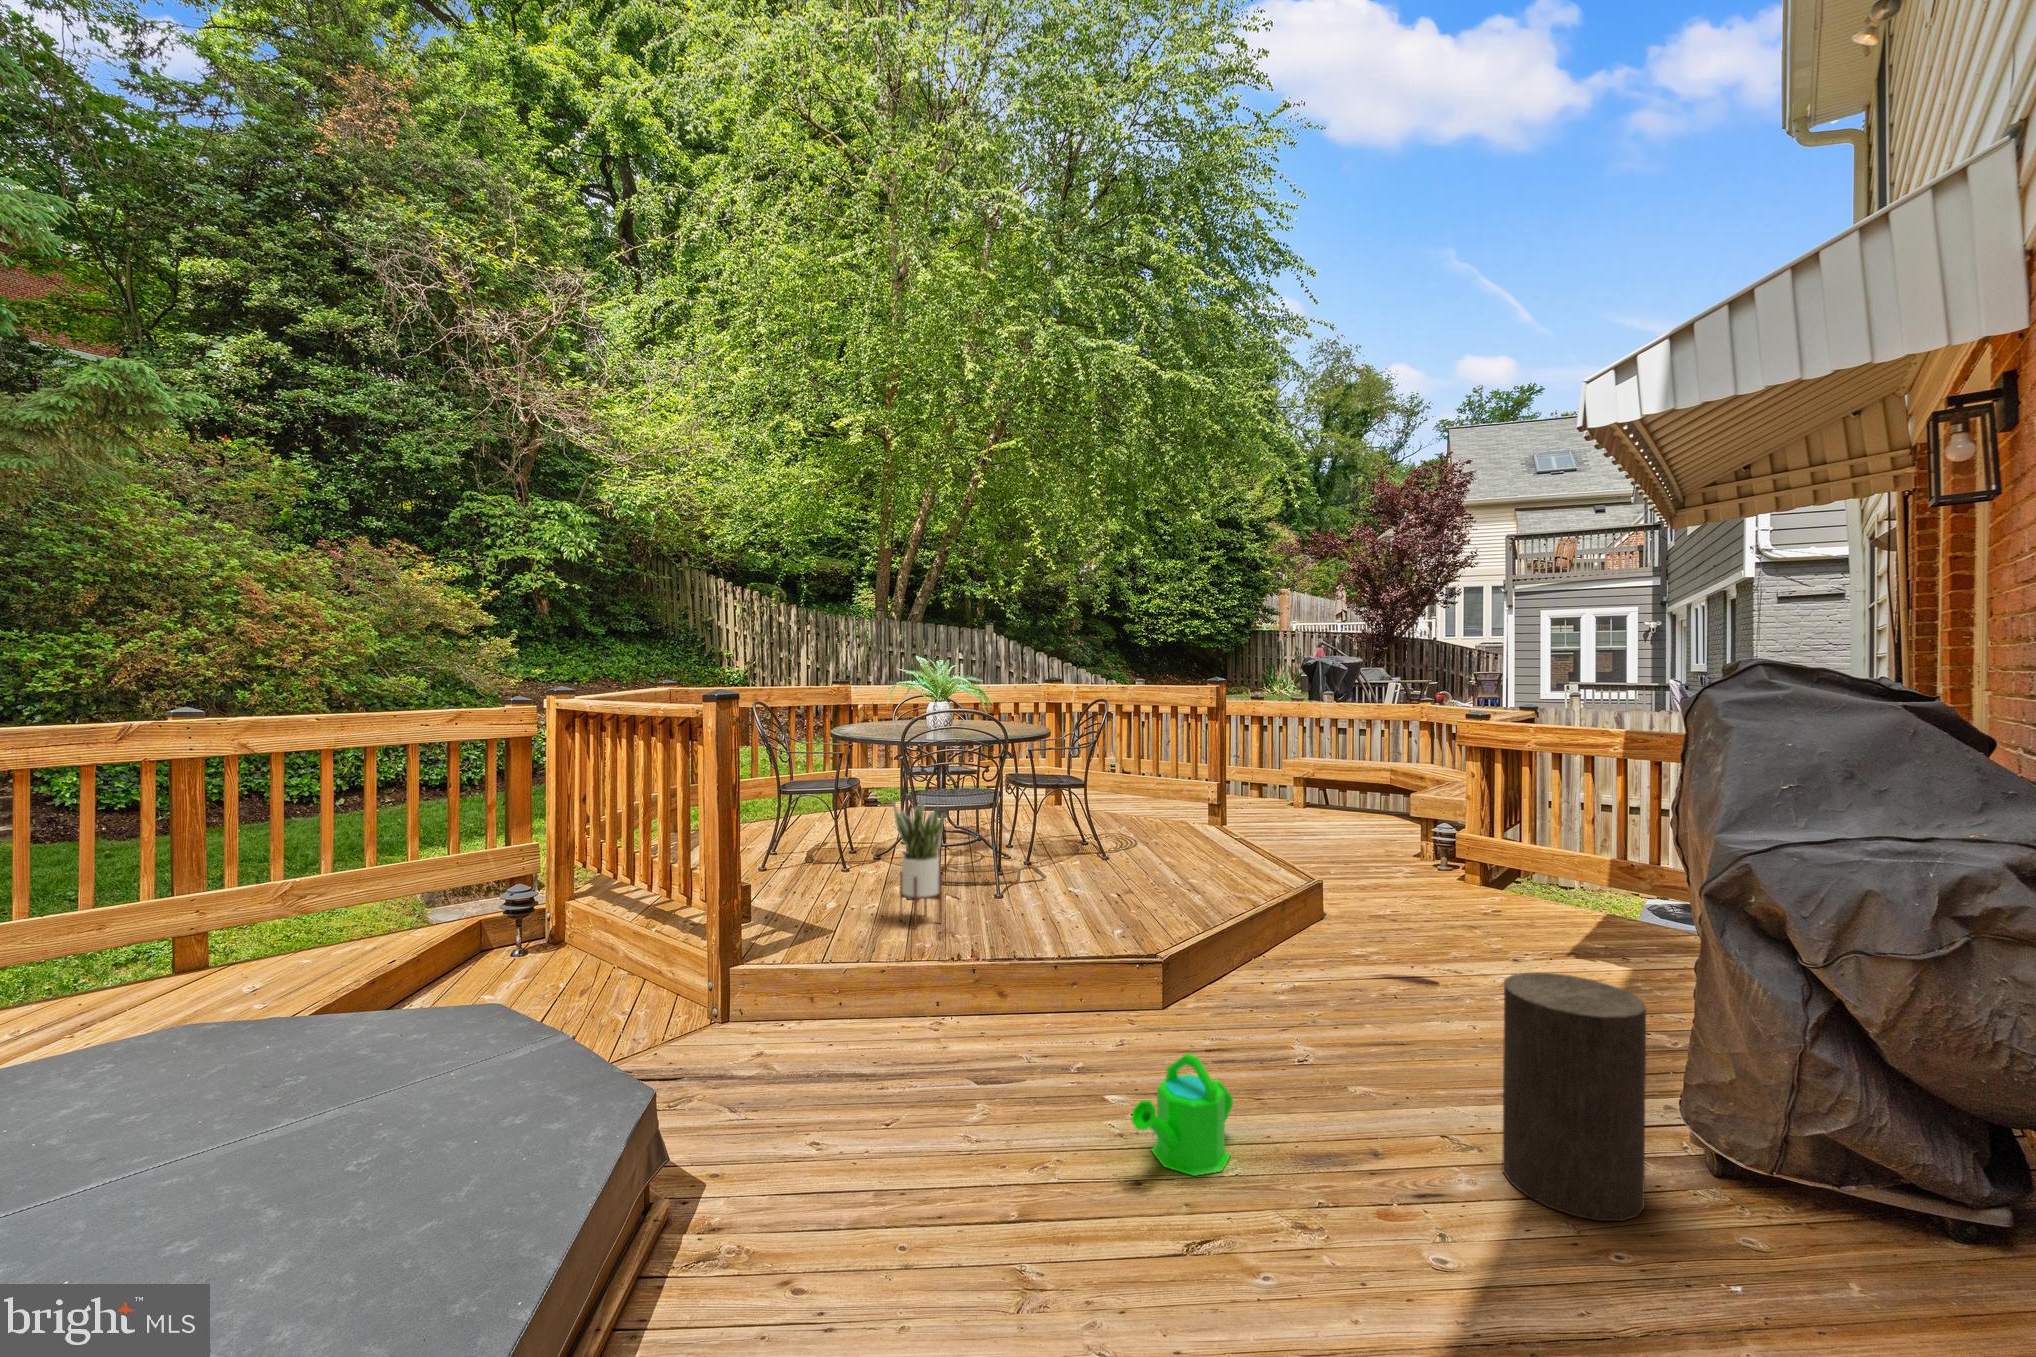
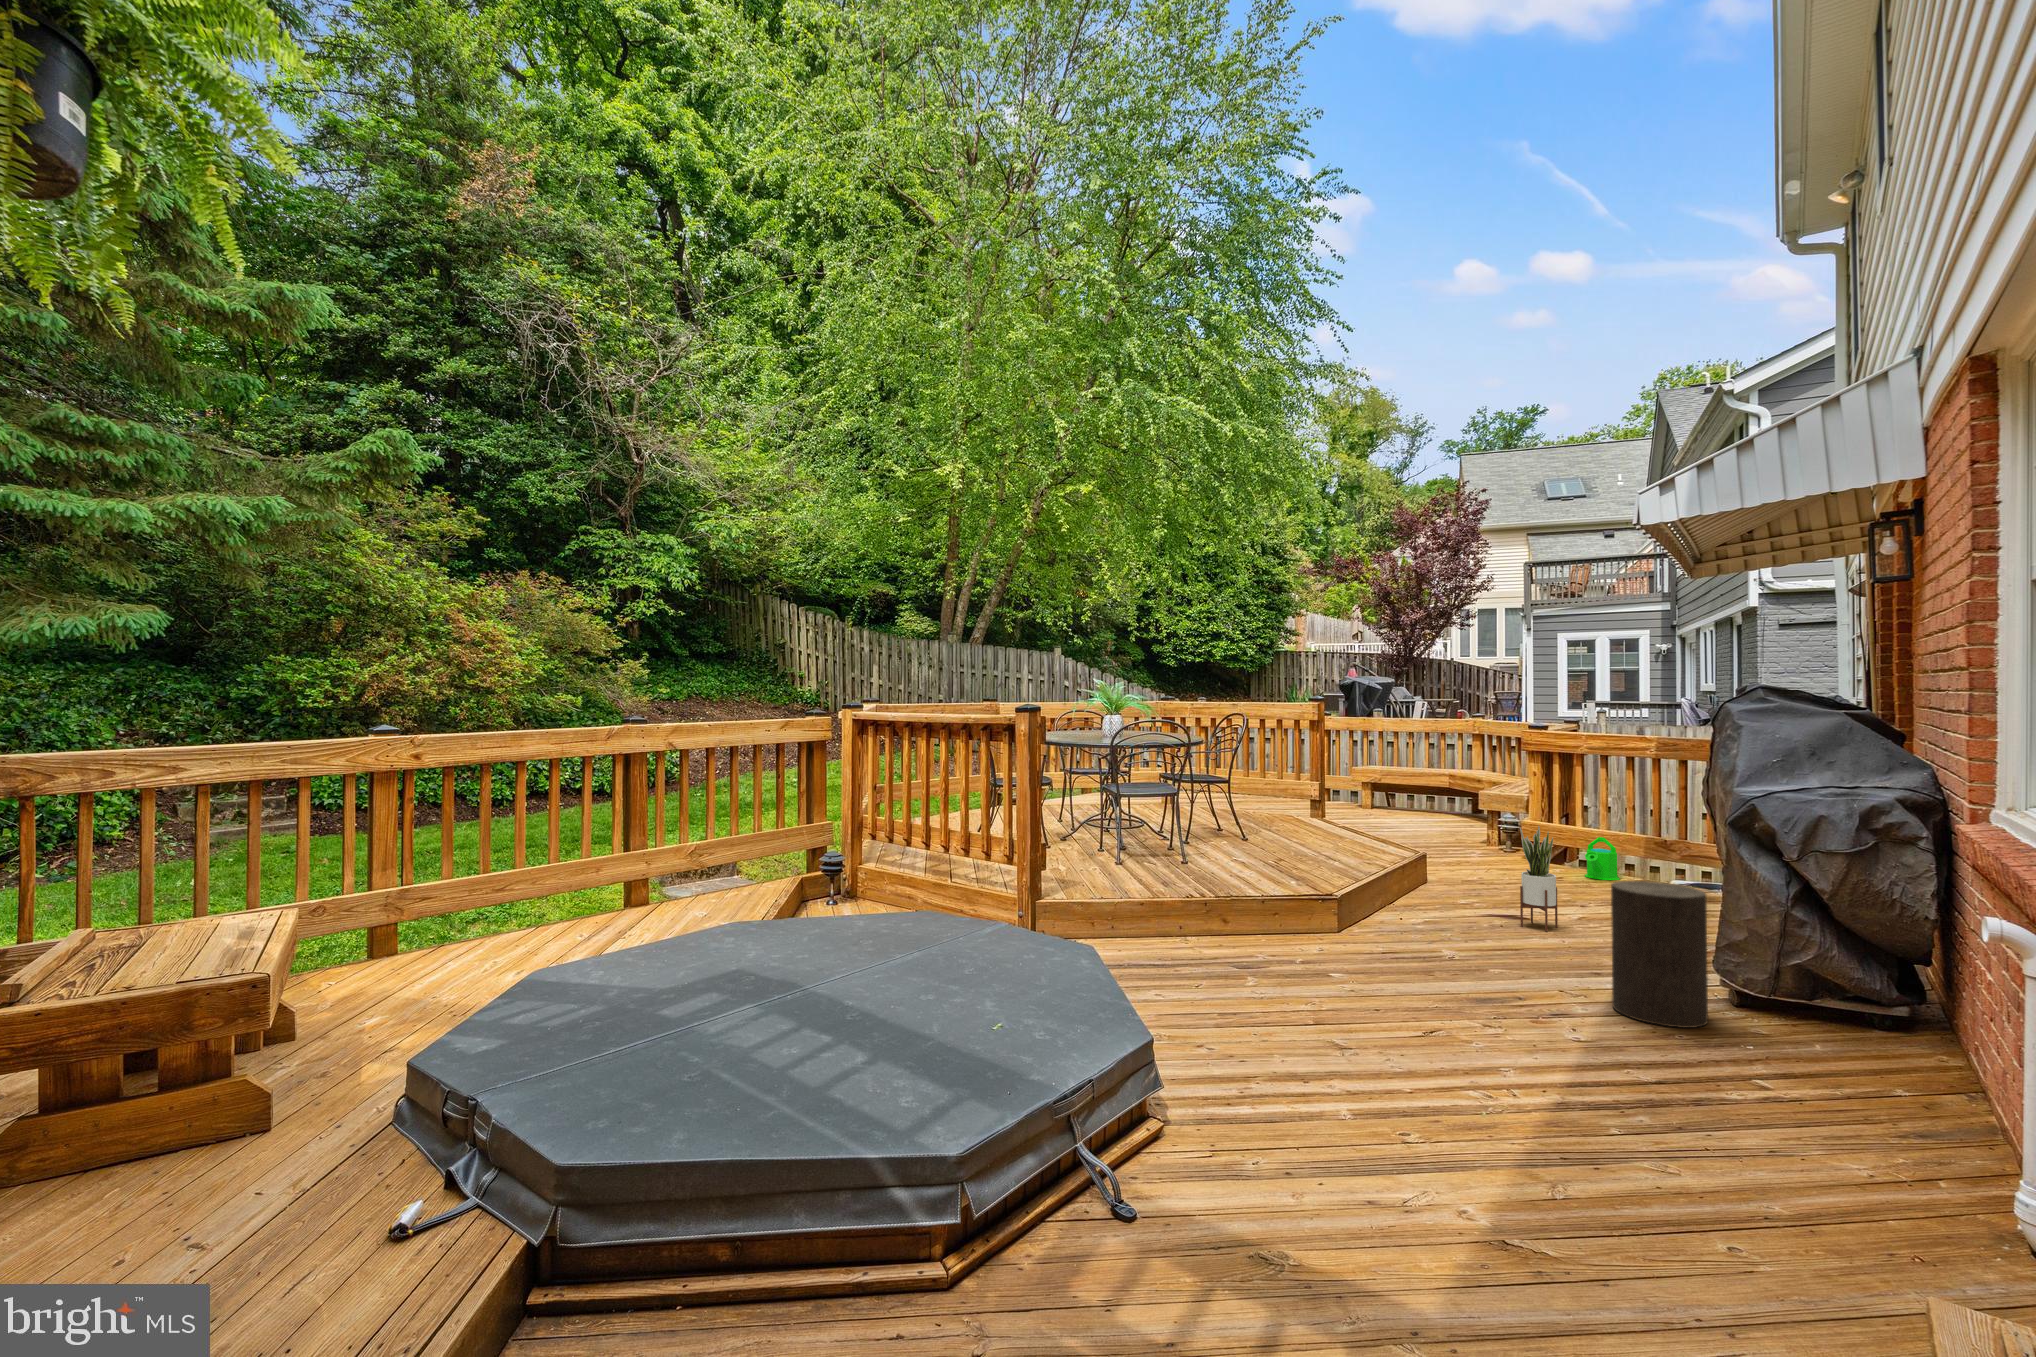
potted plant: present [892,798,945,927] -> present [1520,826,1558,931]
watering can: present [1132,1053,1233,1176] -> present [1585,837,1620,880]

